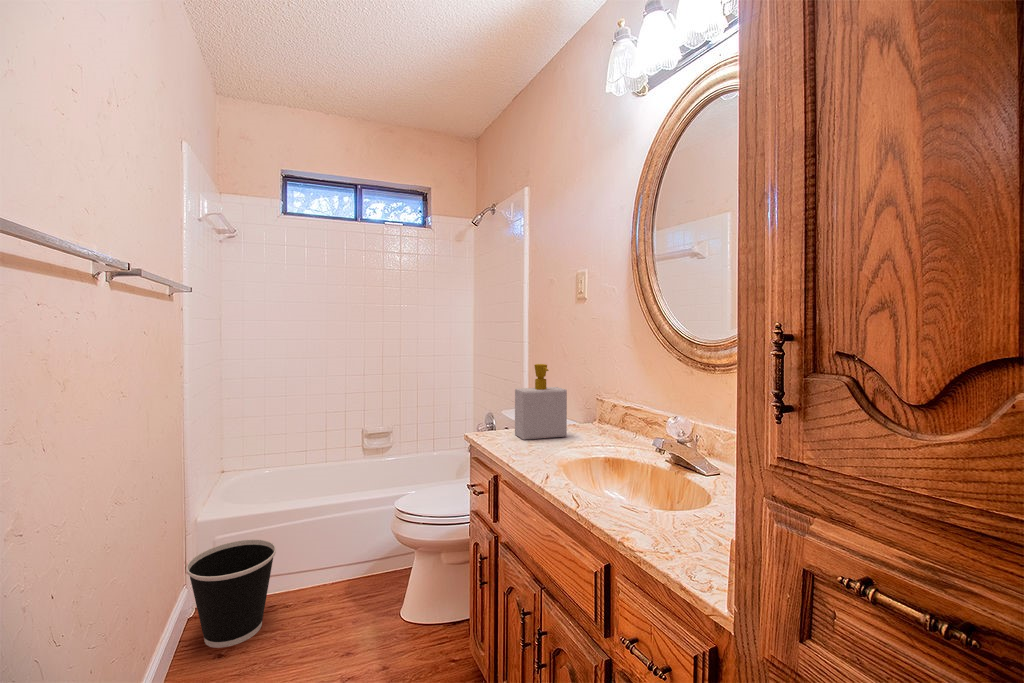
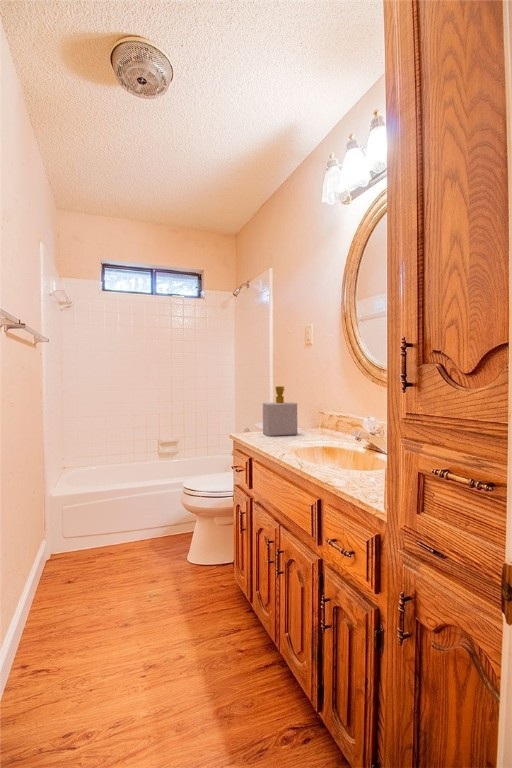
wastebasket: present [186,540,276,648] -> none [46,509,104,579]

